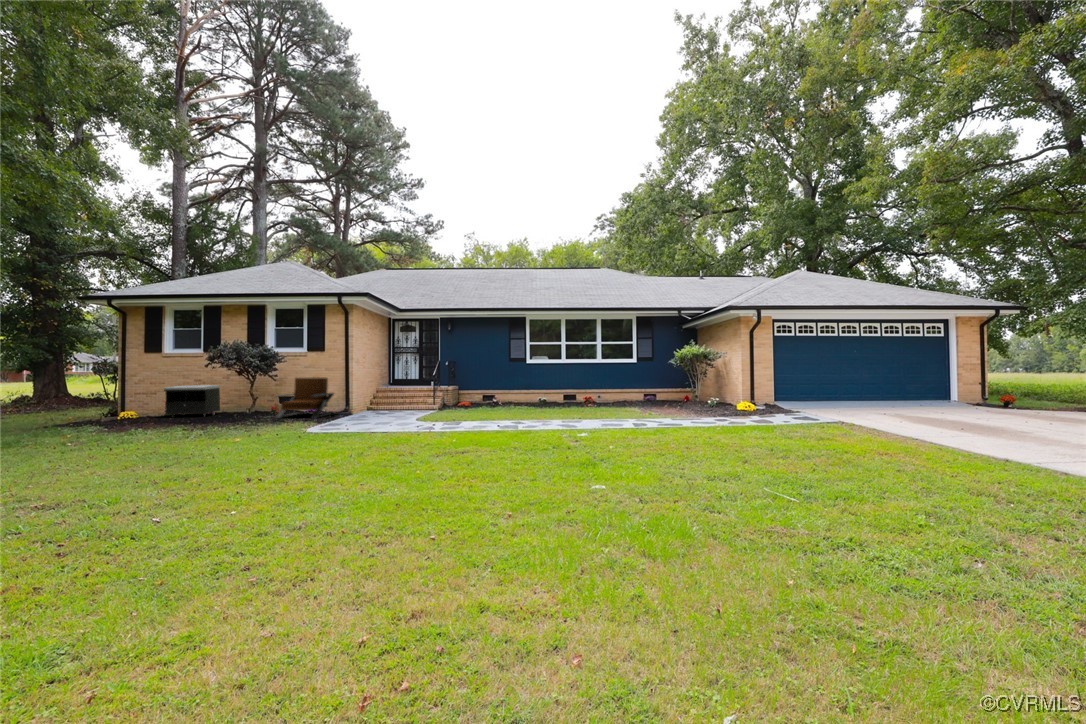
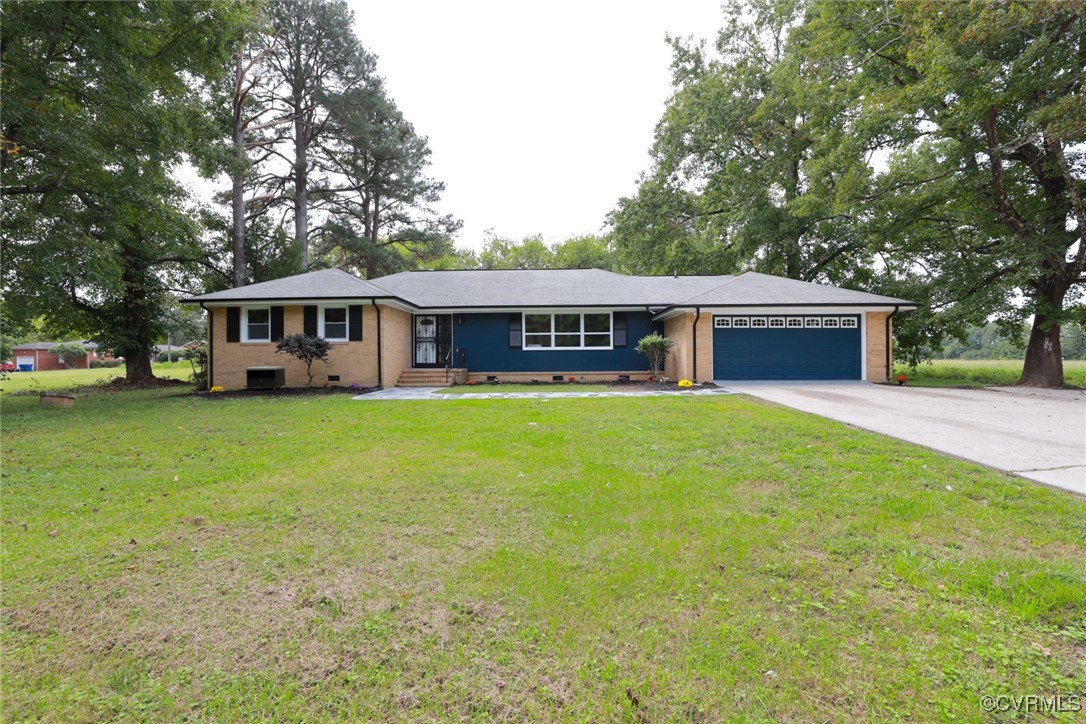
lounge chair: present [276,377,334,418] -> none [326,361,370,392]

